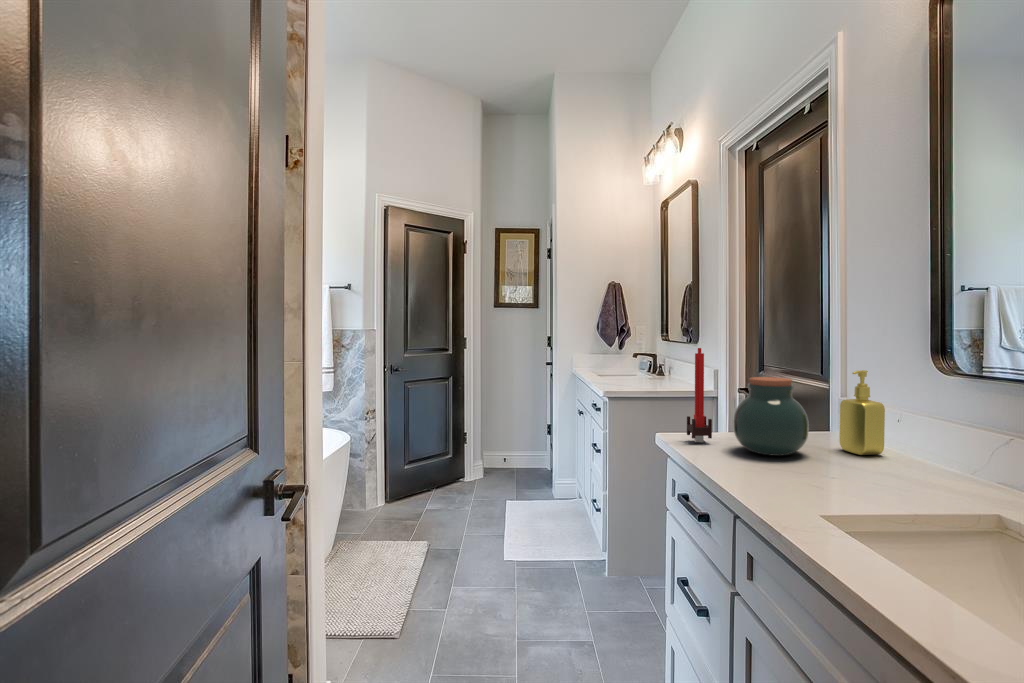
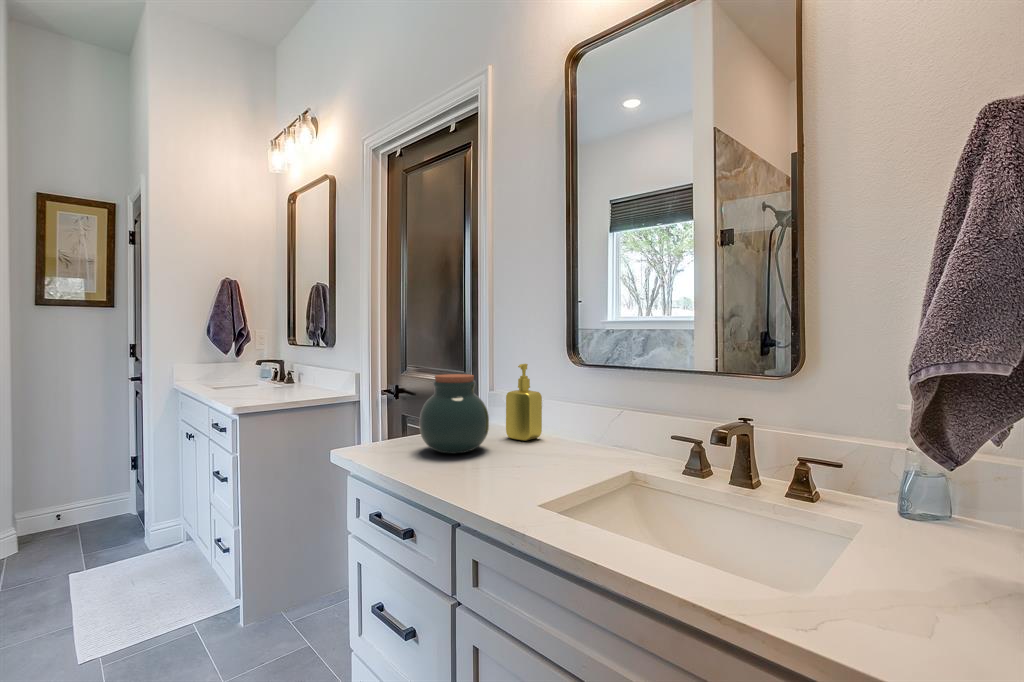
candle: present [687,348,712,442] -> none [365,346,394,451]

